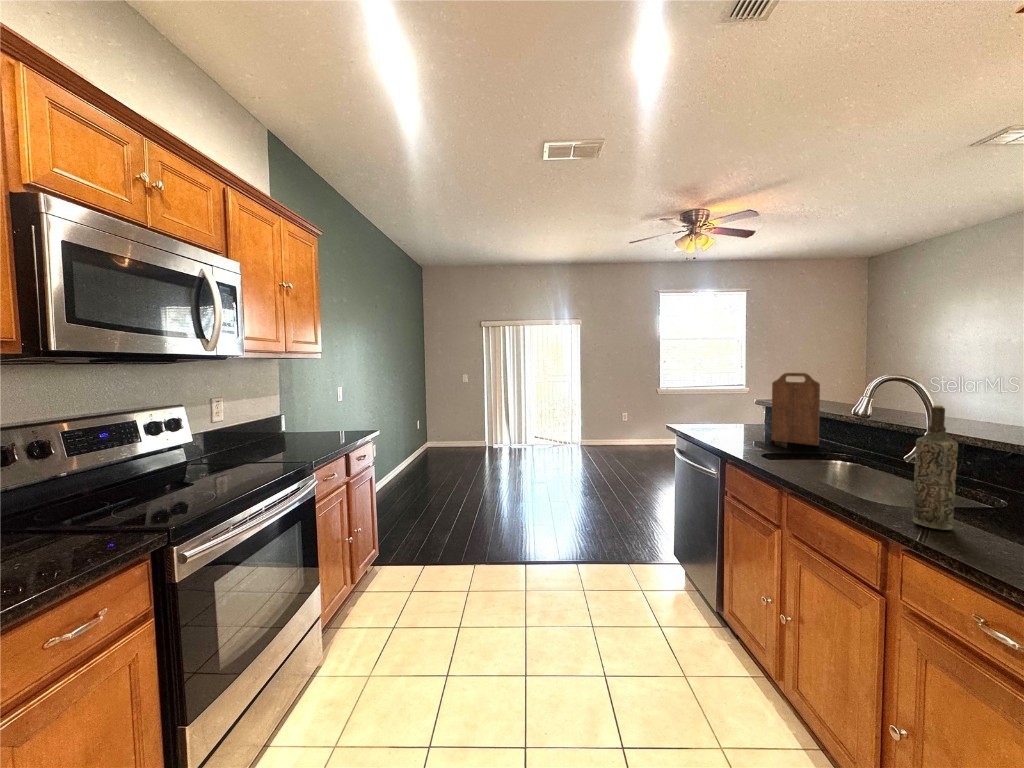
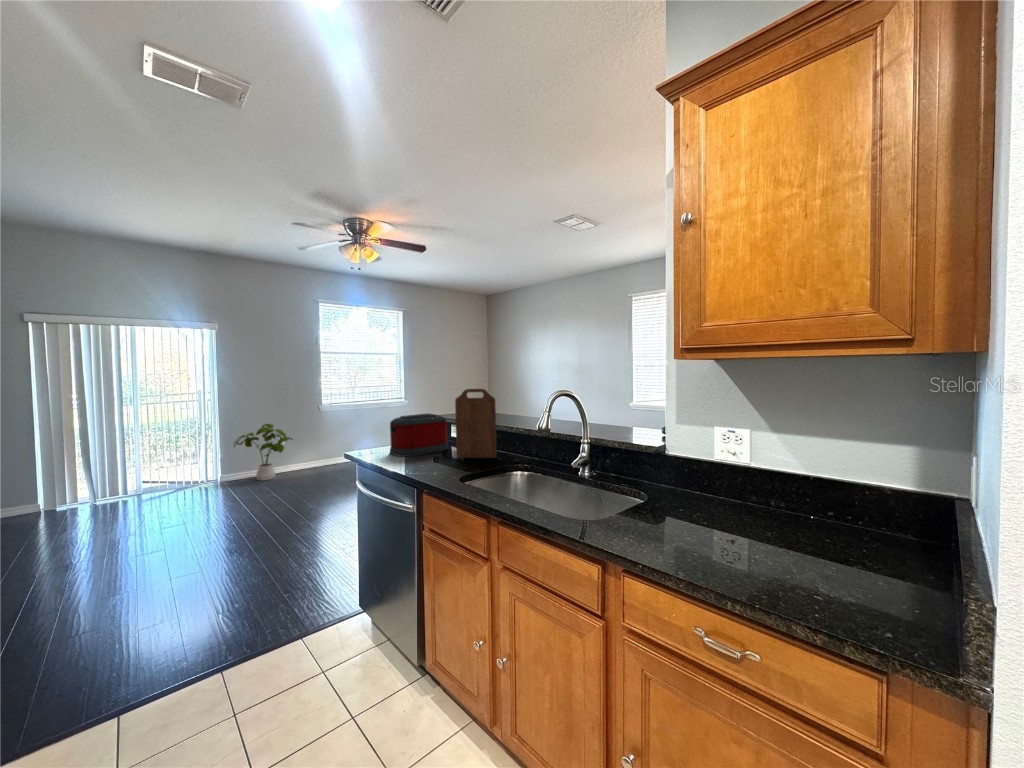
toaster: none [706,396,767,434] -> present [390,414,448,457]
house plant: none [590,401,634,448] -> present [234,424,293,481]
bottle: present [913,406,958,530] -> none [620,422,649,541]

